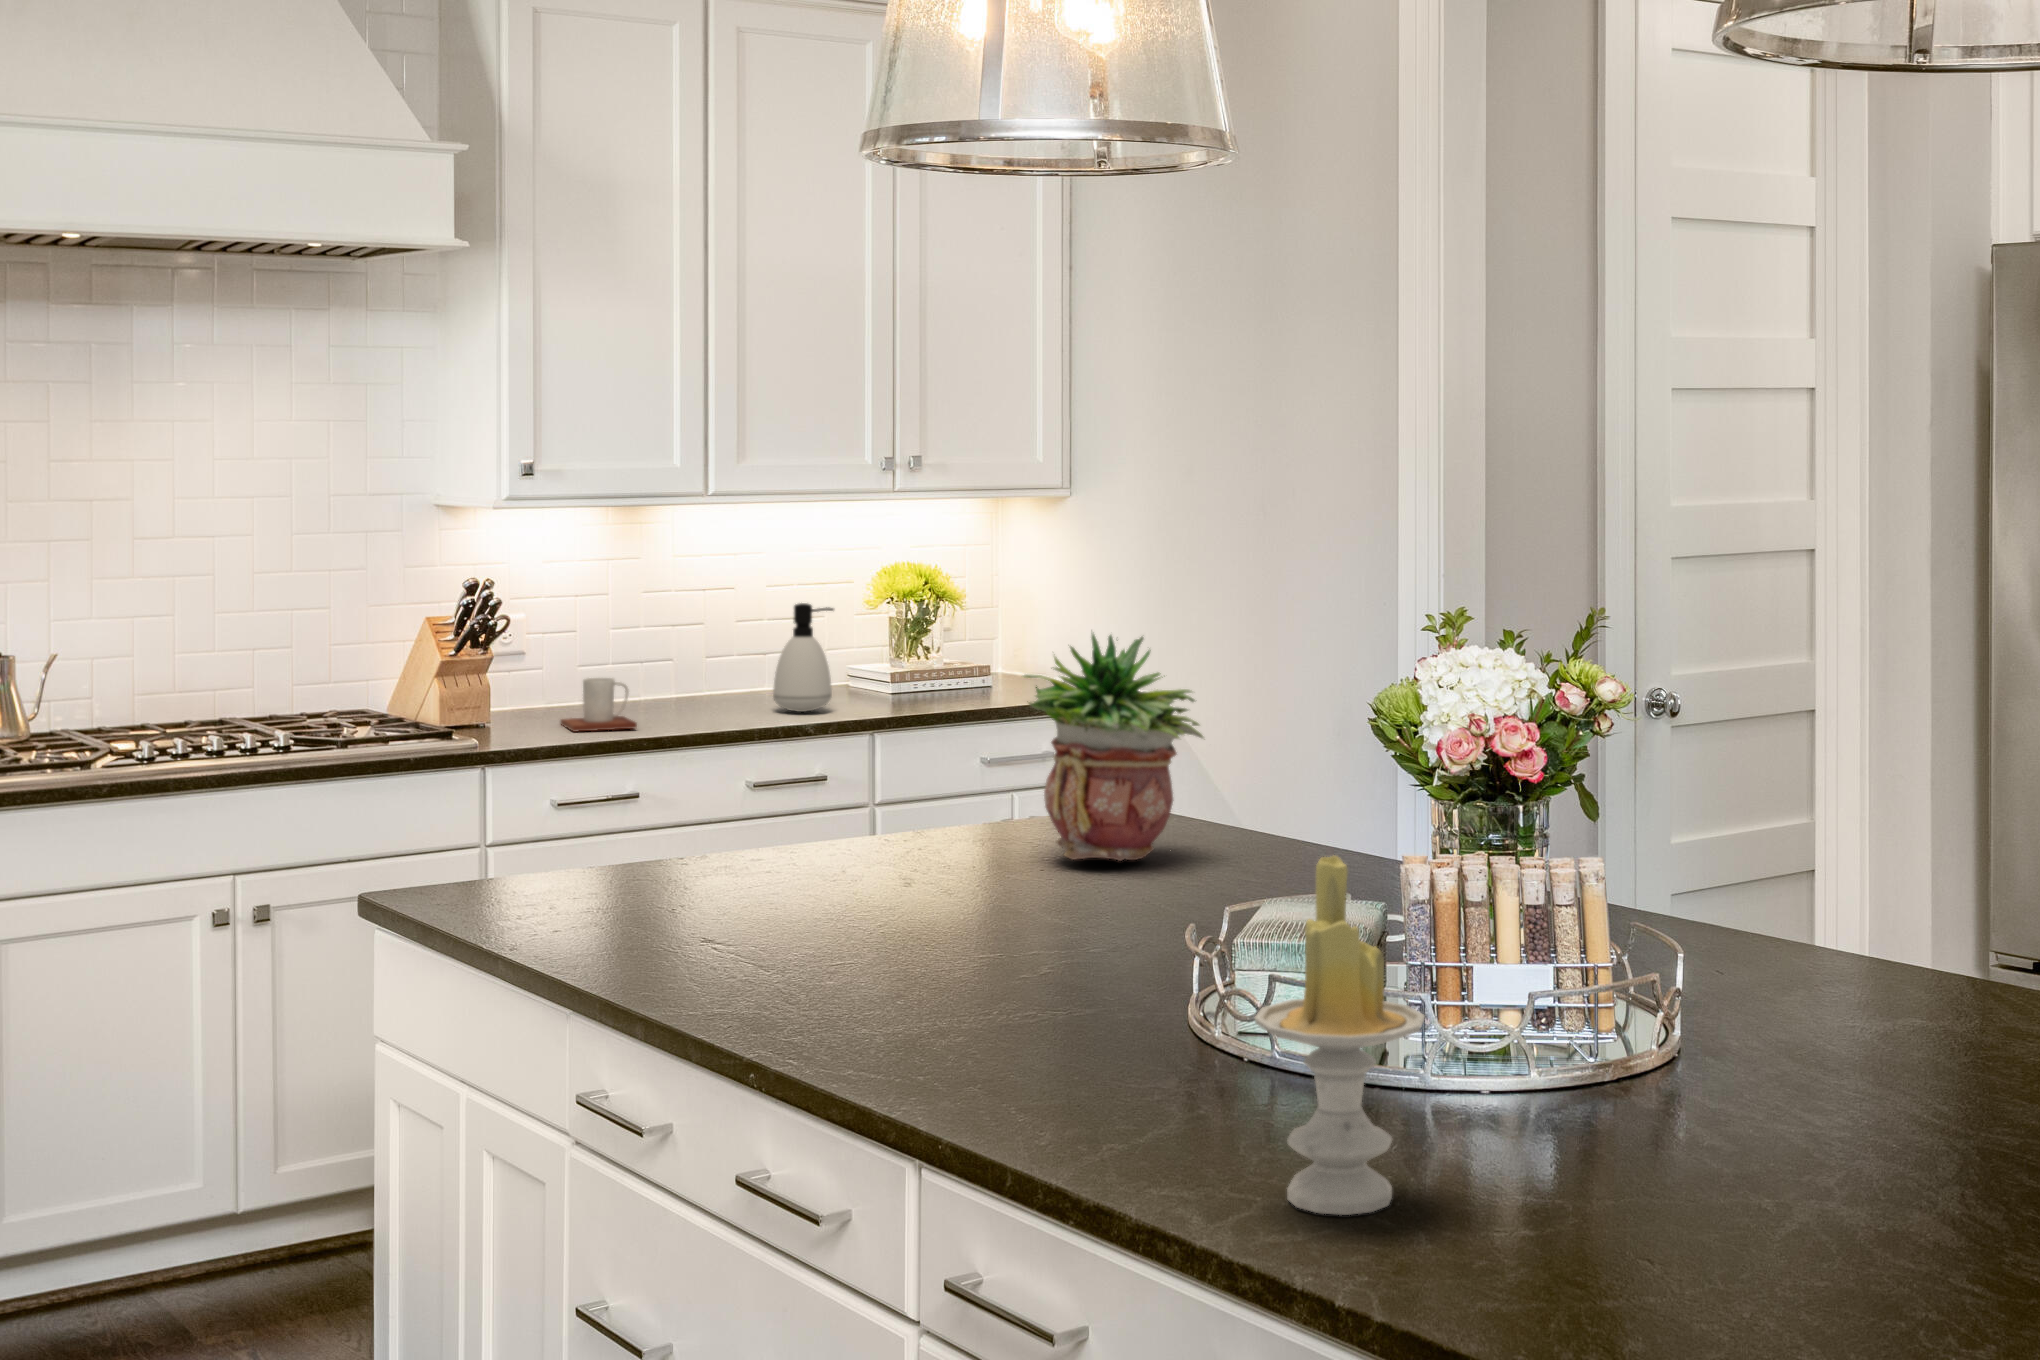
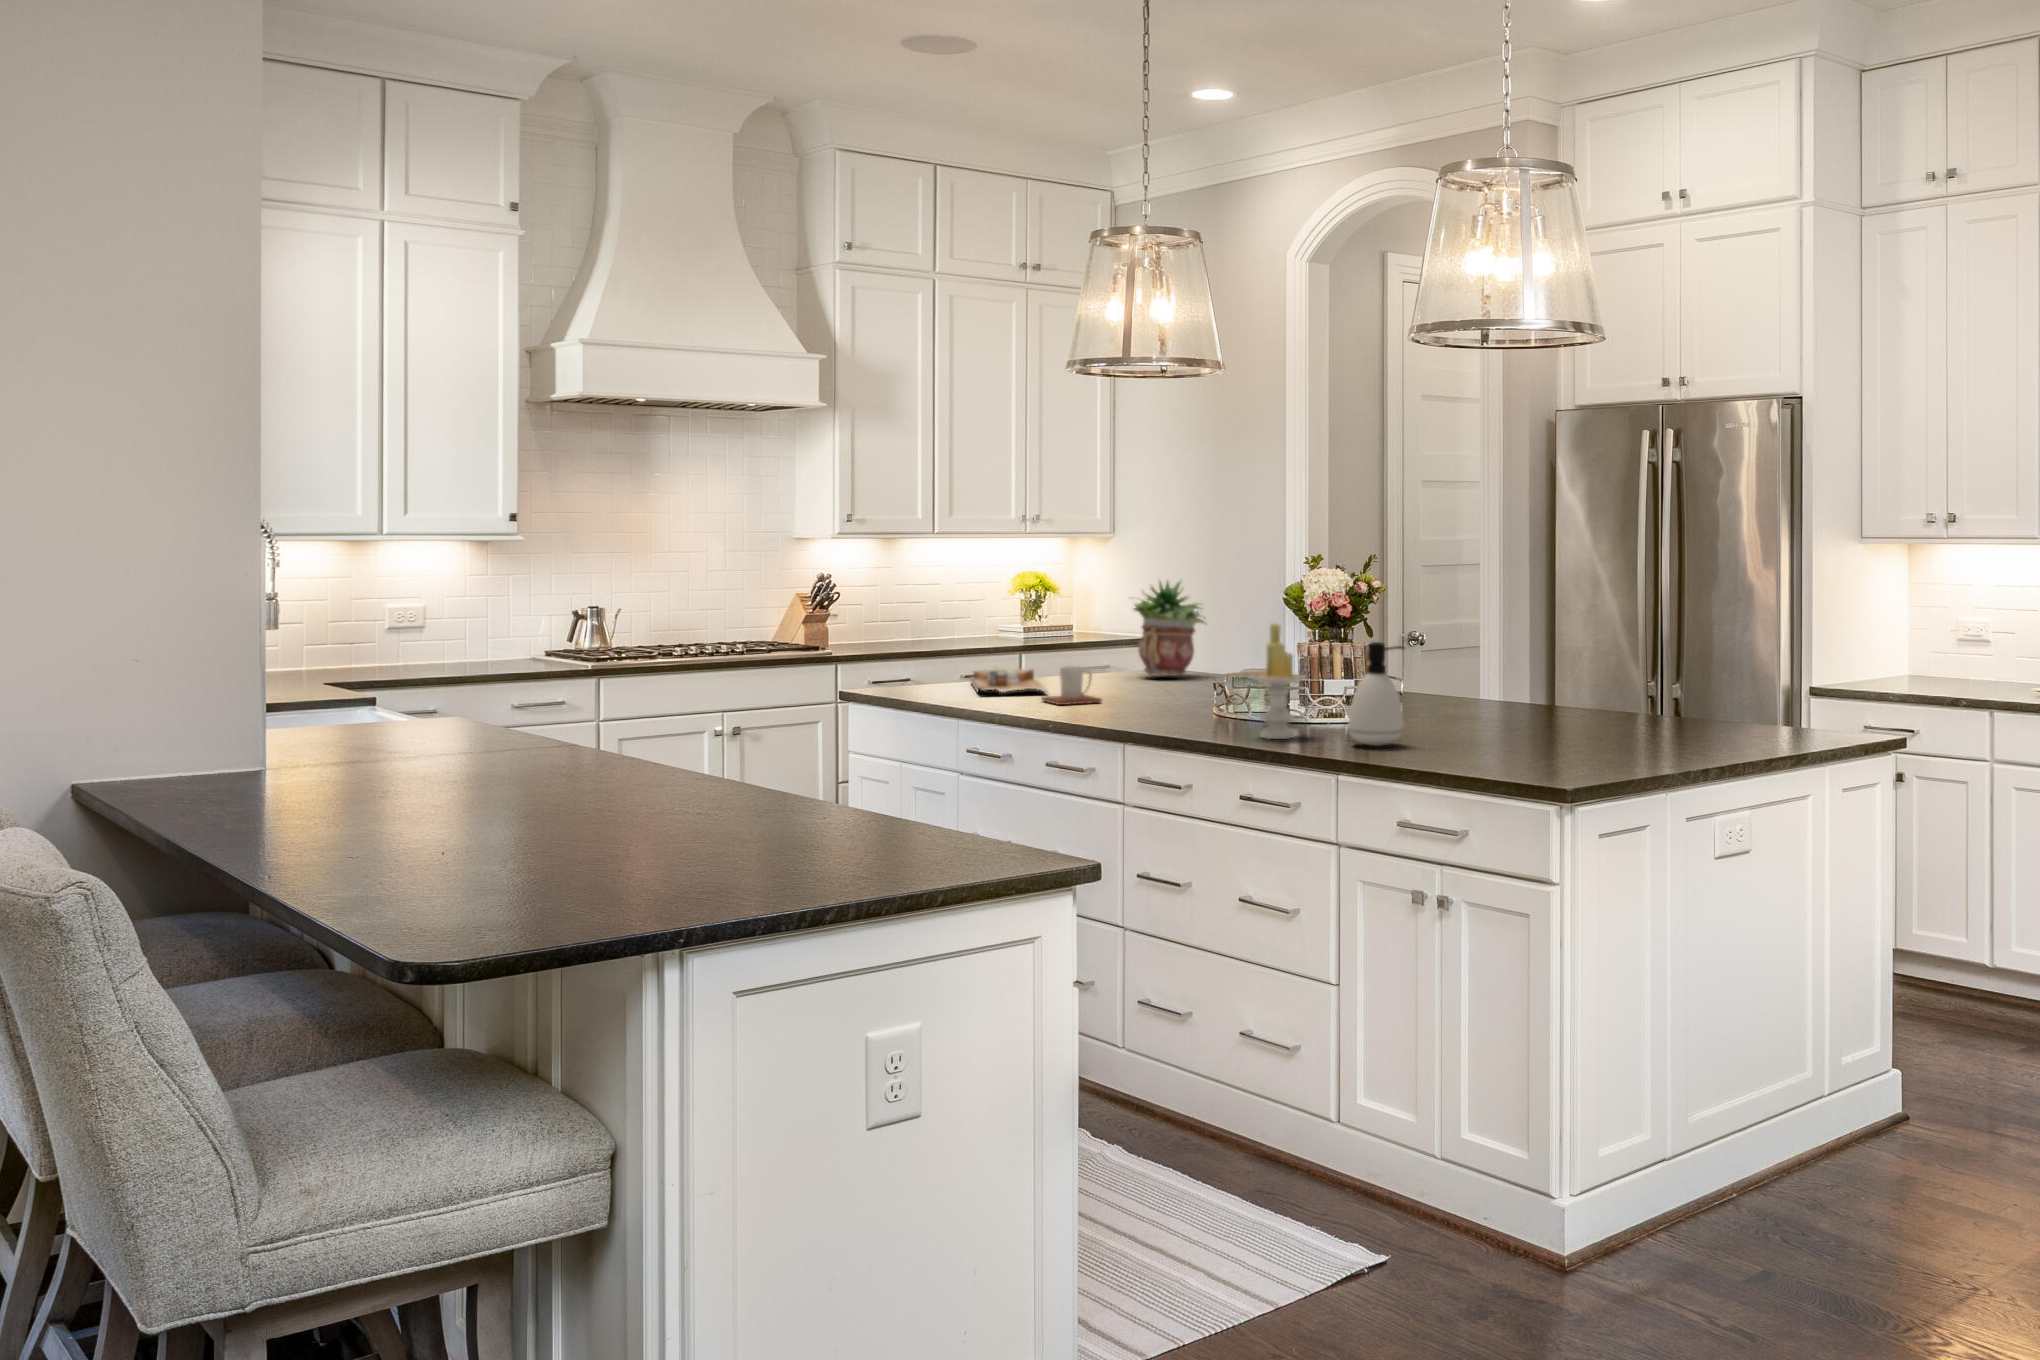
soap dispenser: present [773,603,834,712] -> present [1348,642,1404,746]
mug: present [560,678,637,731] -> present [1041,666,1102,705]
cutting board: none [631,843,800,936] -> present [971,667,1048,693]

